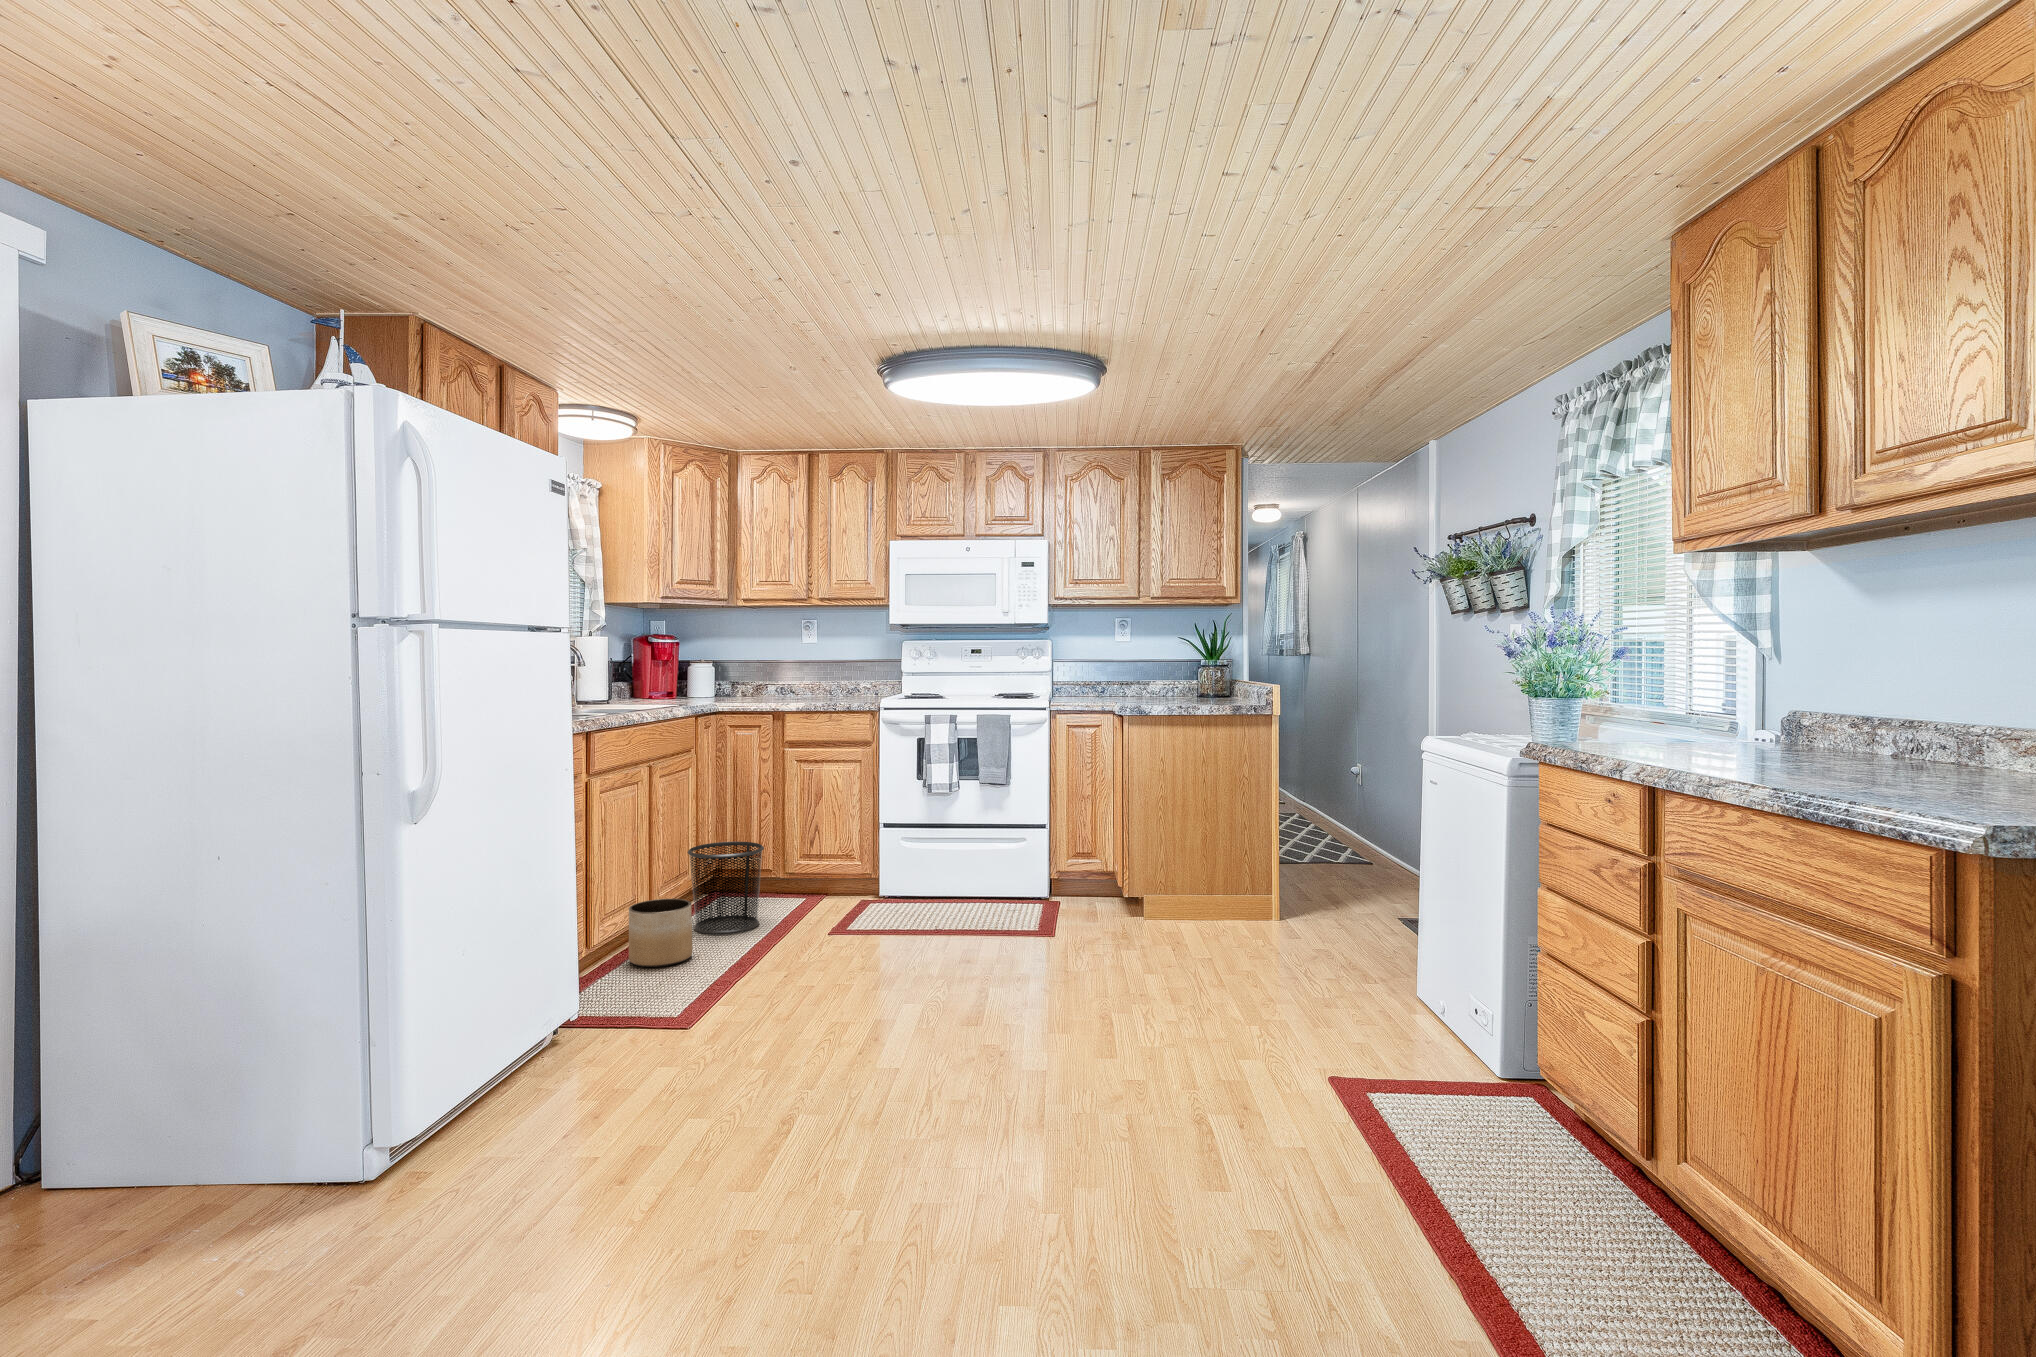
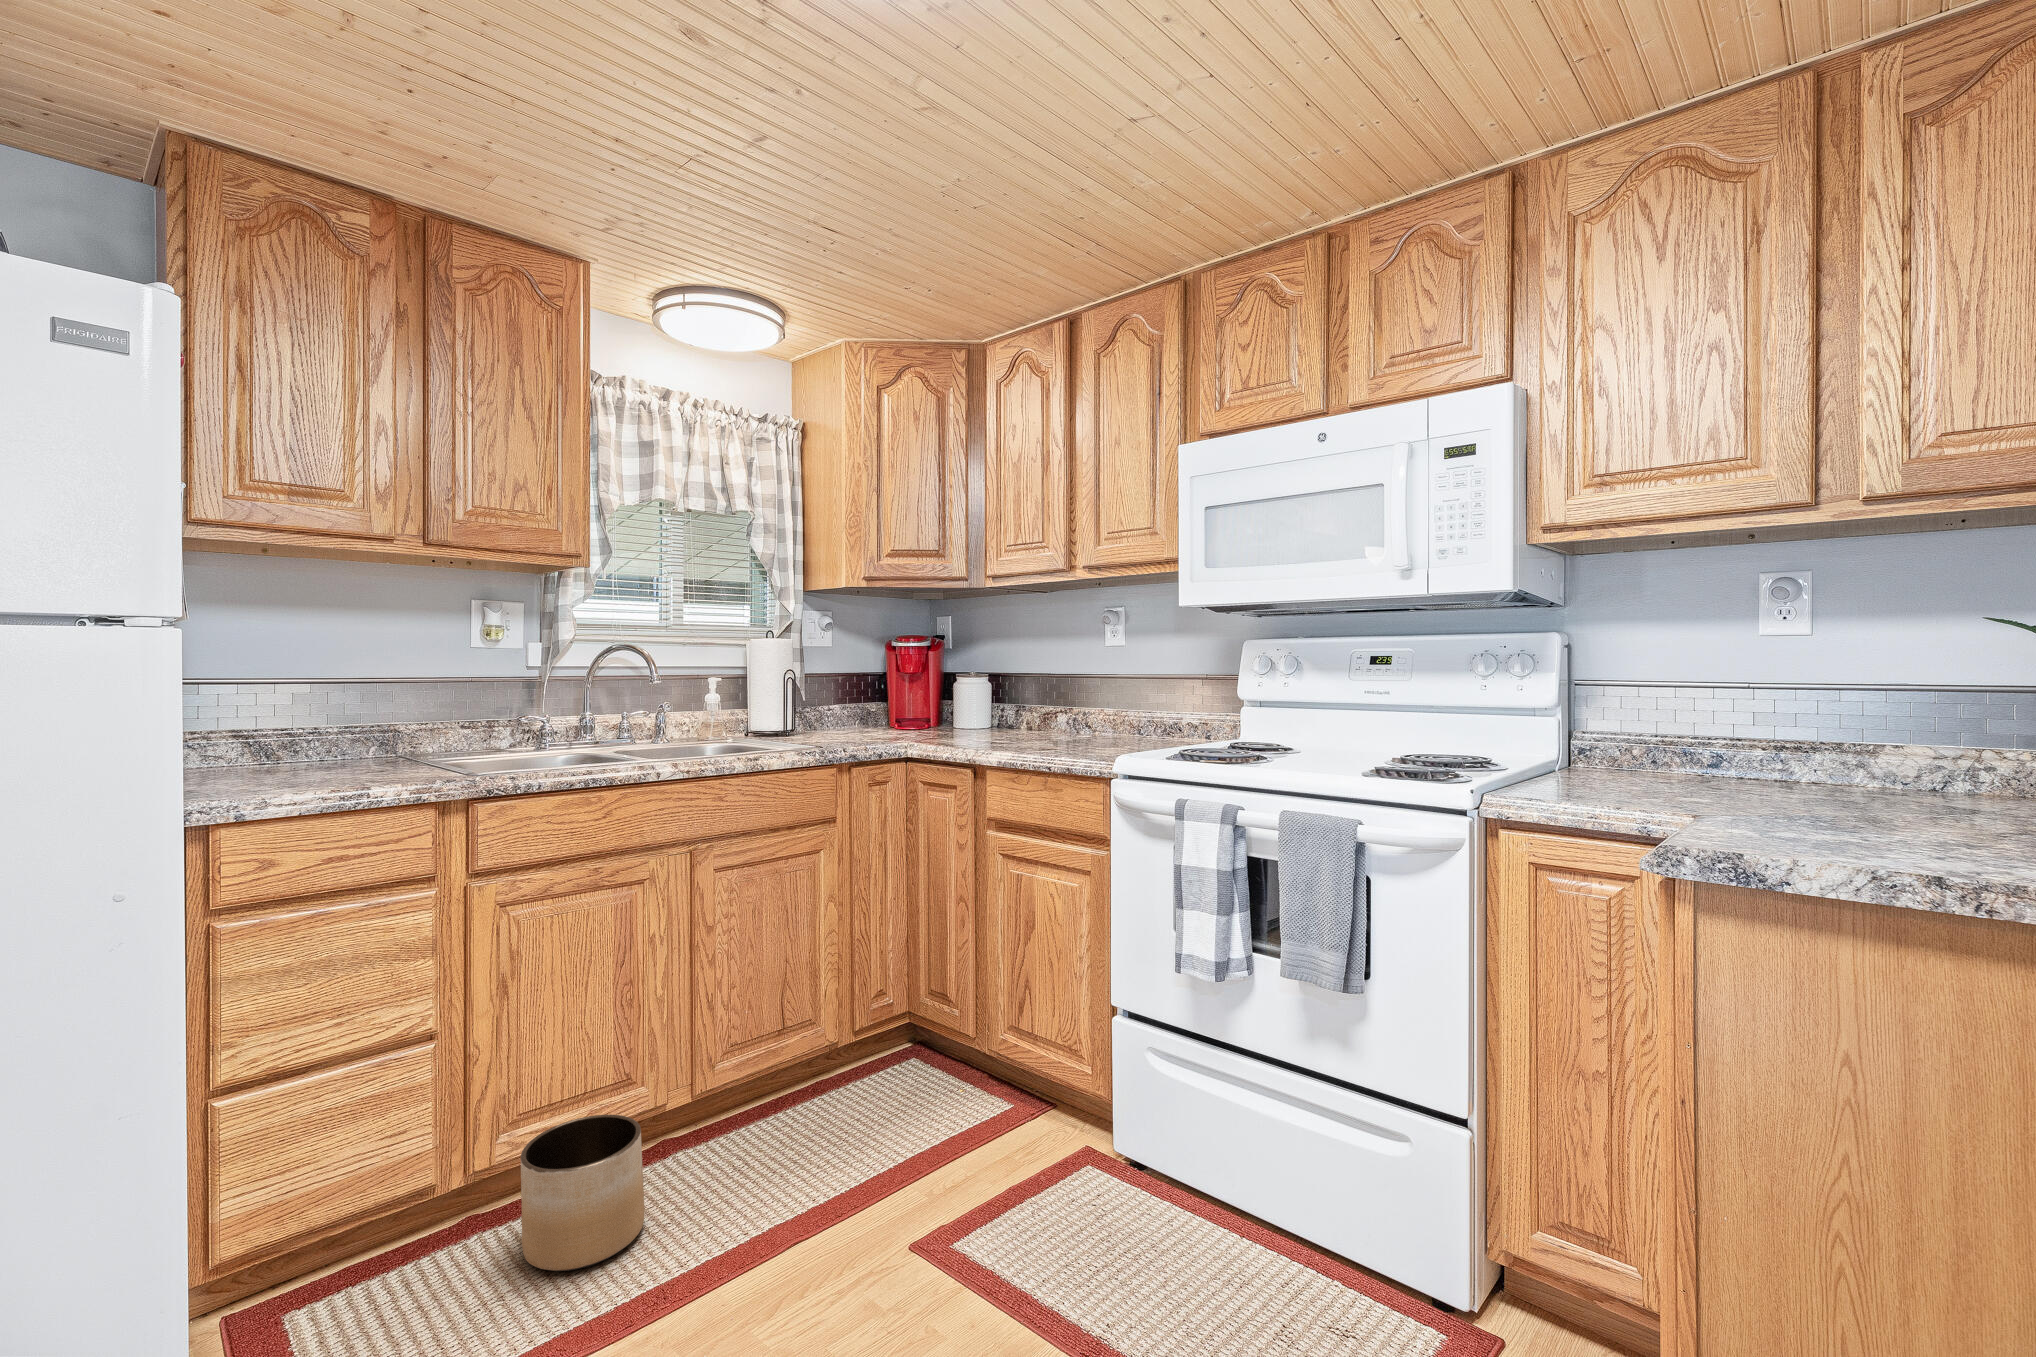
waste bin: present [688,842,764,934] -> none [733,996,868,1188]

